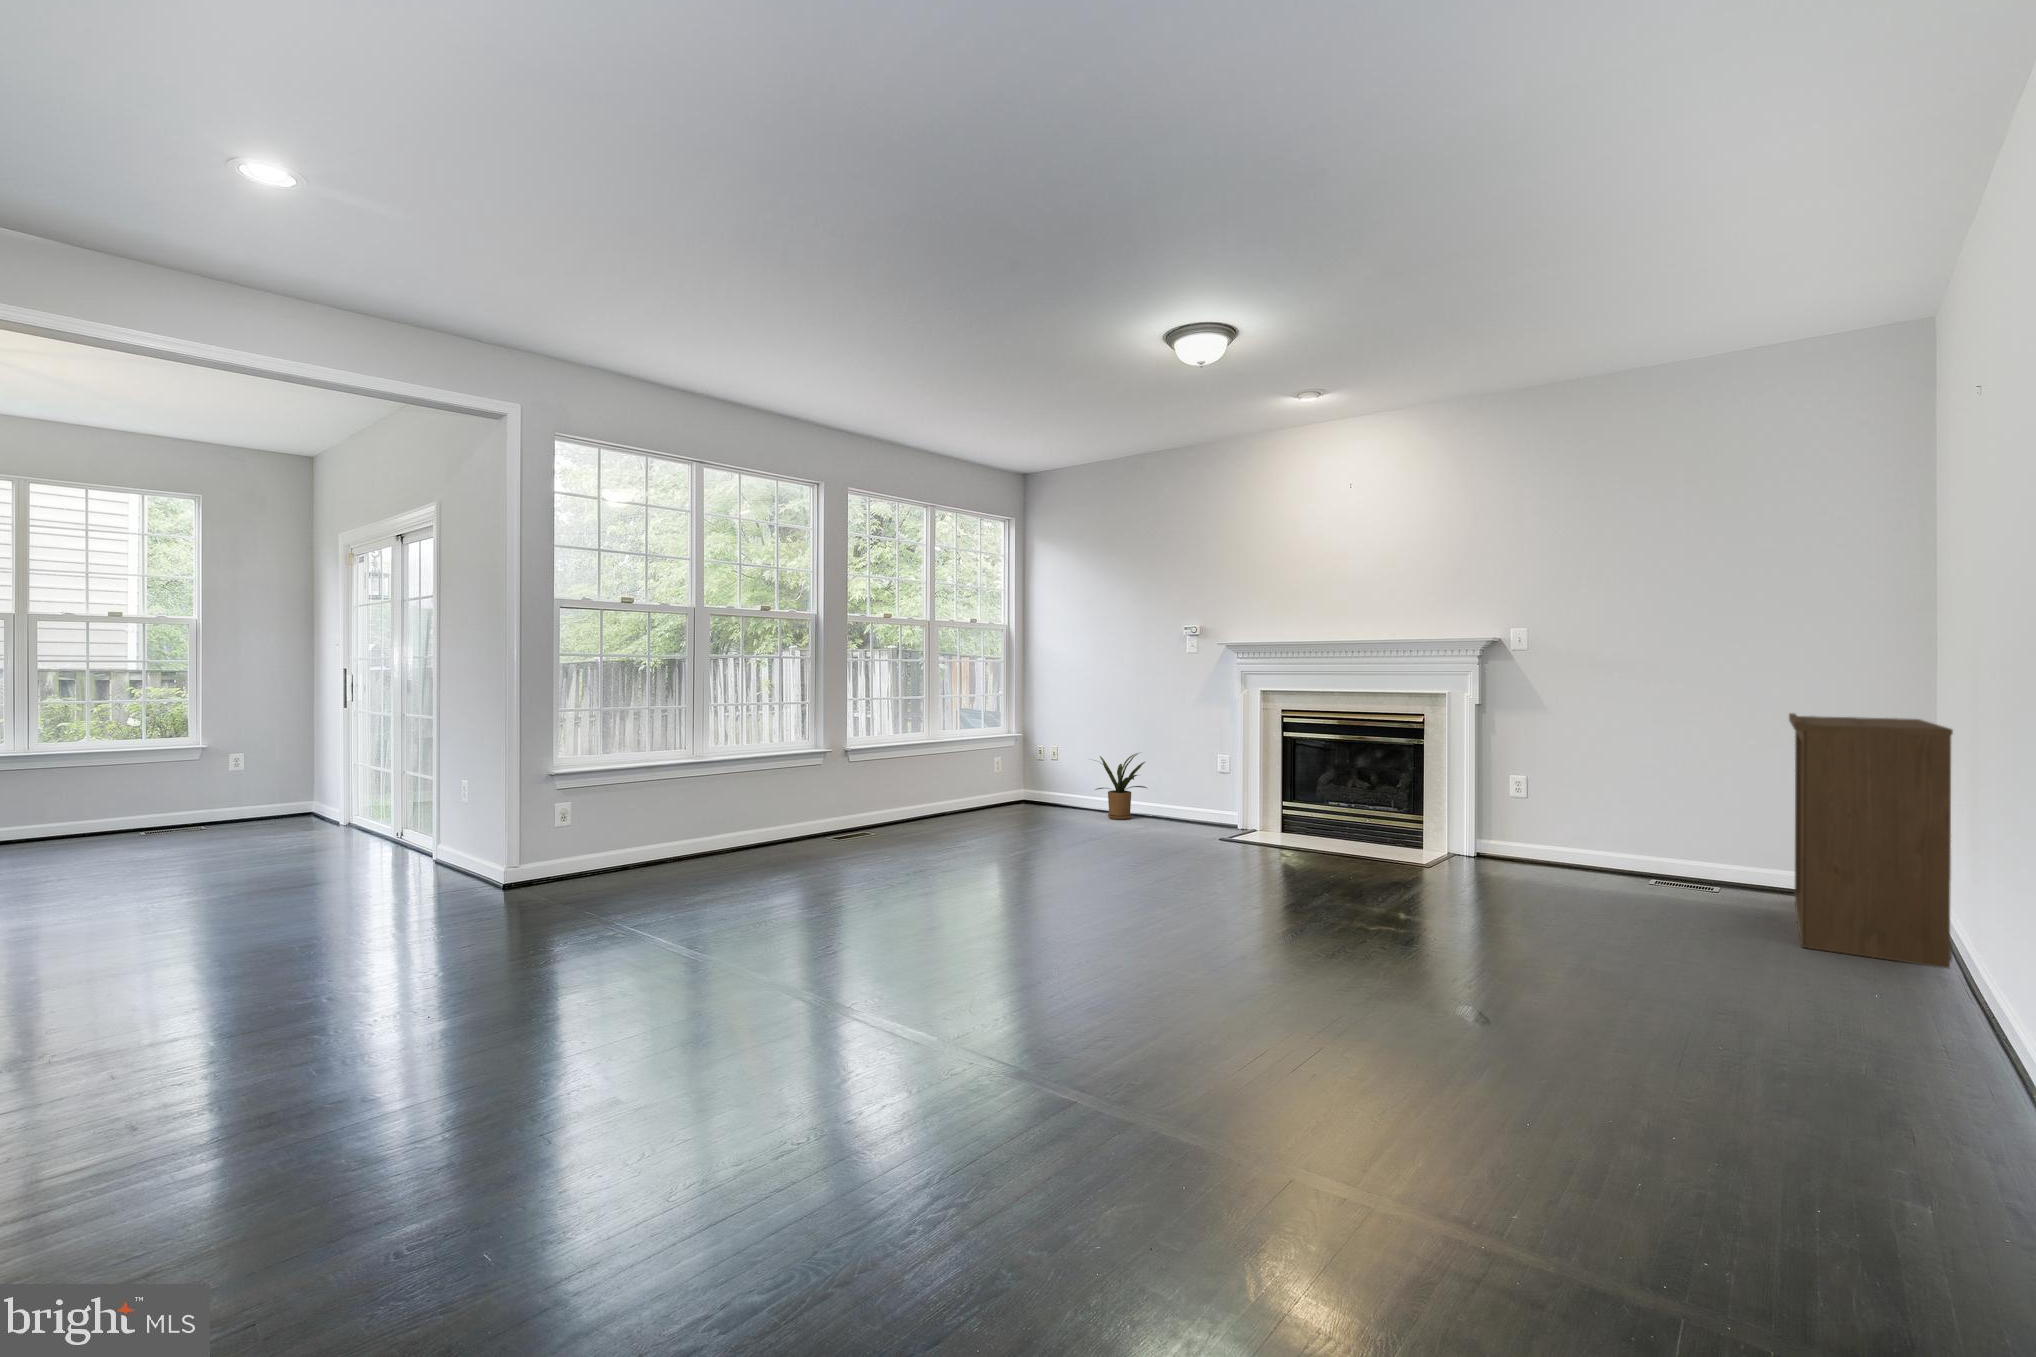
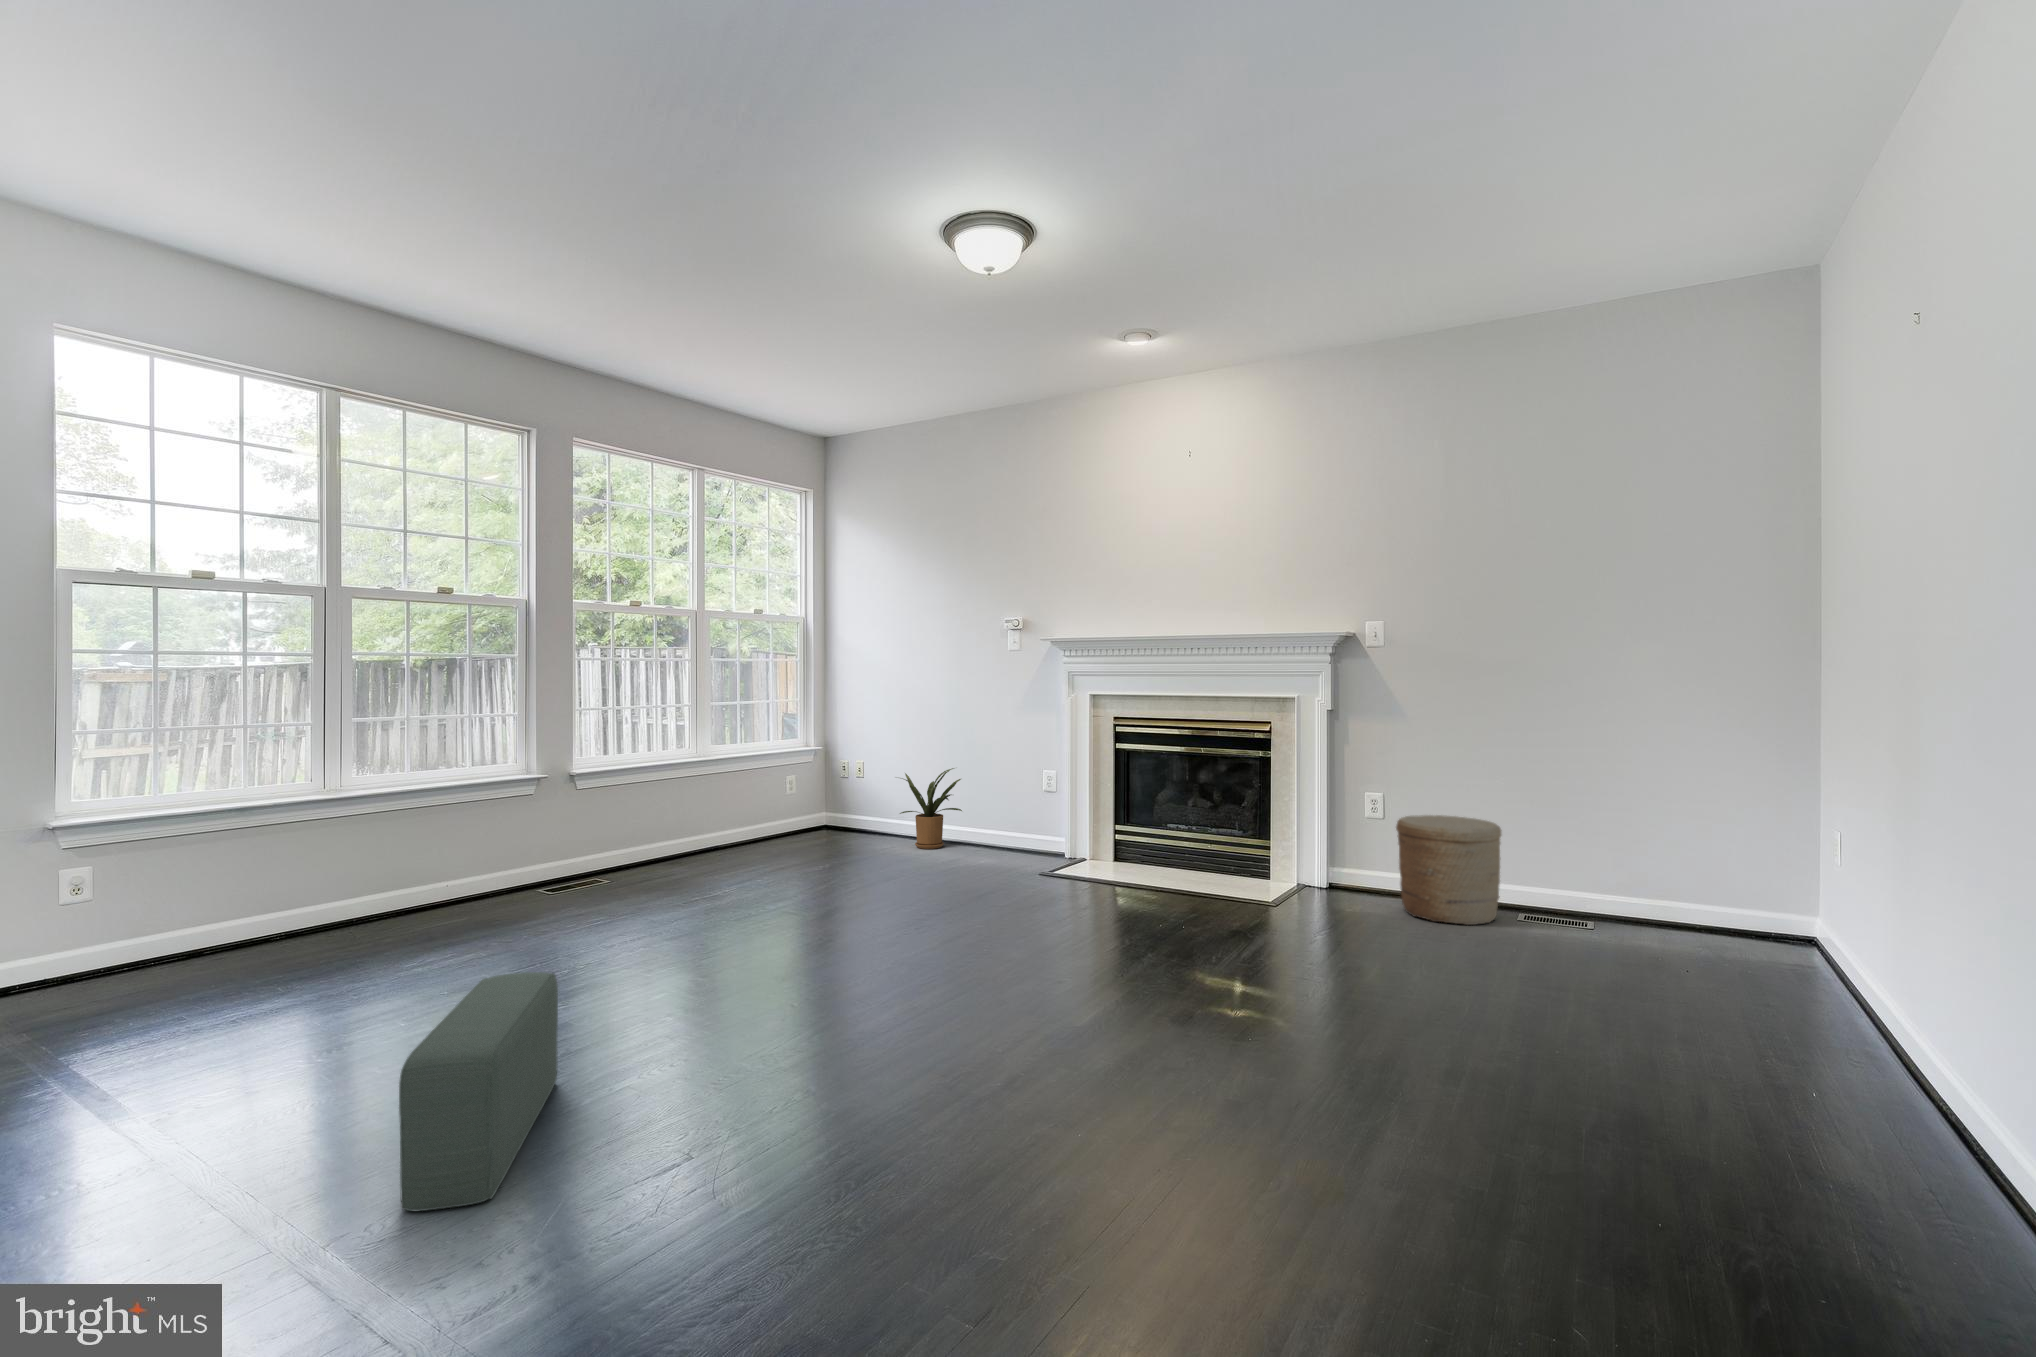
bookshelf: present [1789,713,1953,968] -> none [1674,719,1881,1042]
woven basket: none [1537,794,1632,884] -> present [1396,815,1501,925]
pouf: none [885,872,941,1001] -> present [399,972,558,1211]

